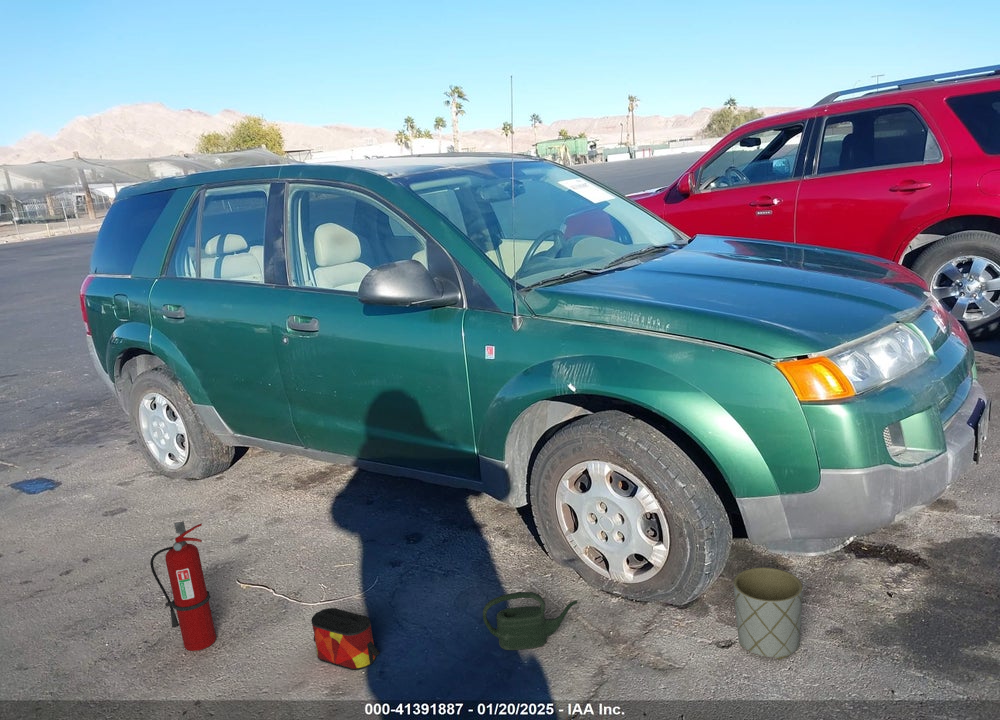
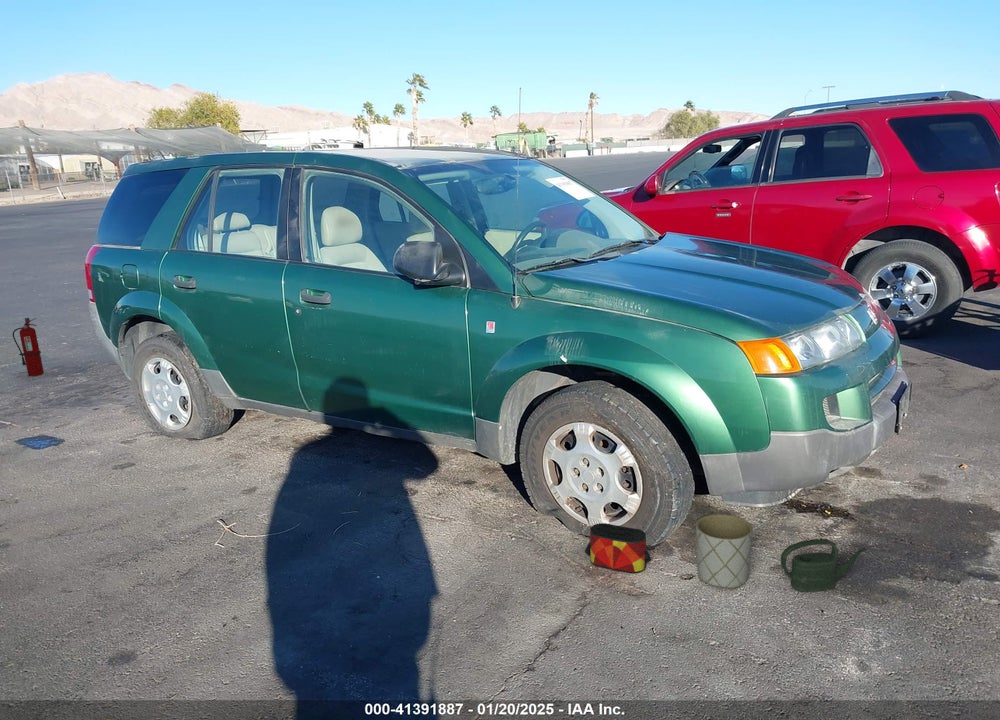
fire extinguisher: present [150,522,216,651] -> present [13,318,44,376]
watering can: present [483,592,577,650] -> present [781,539,866,592]
bag: present [311,608,380,670] -> present [585,523,651,573]

